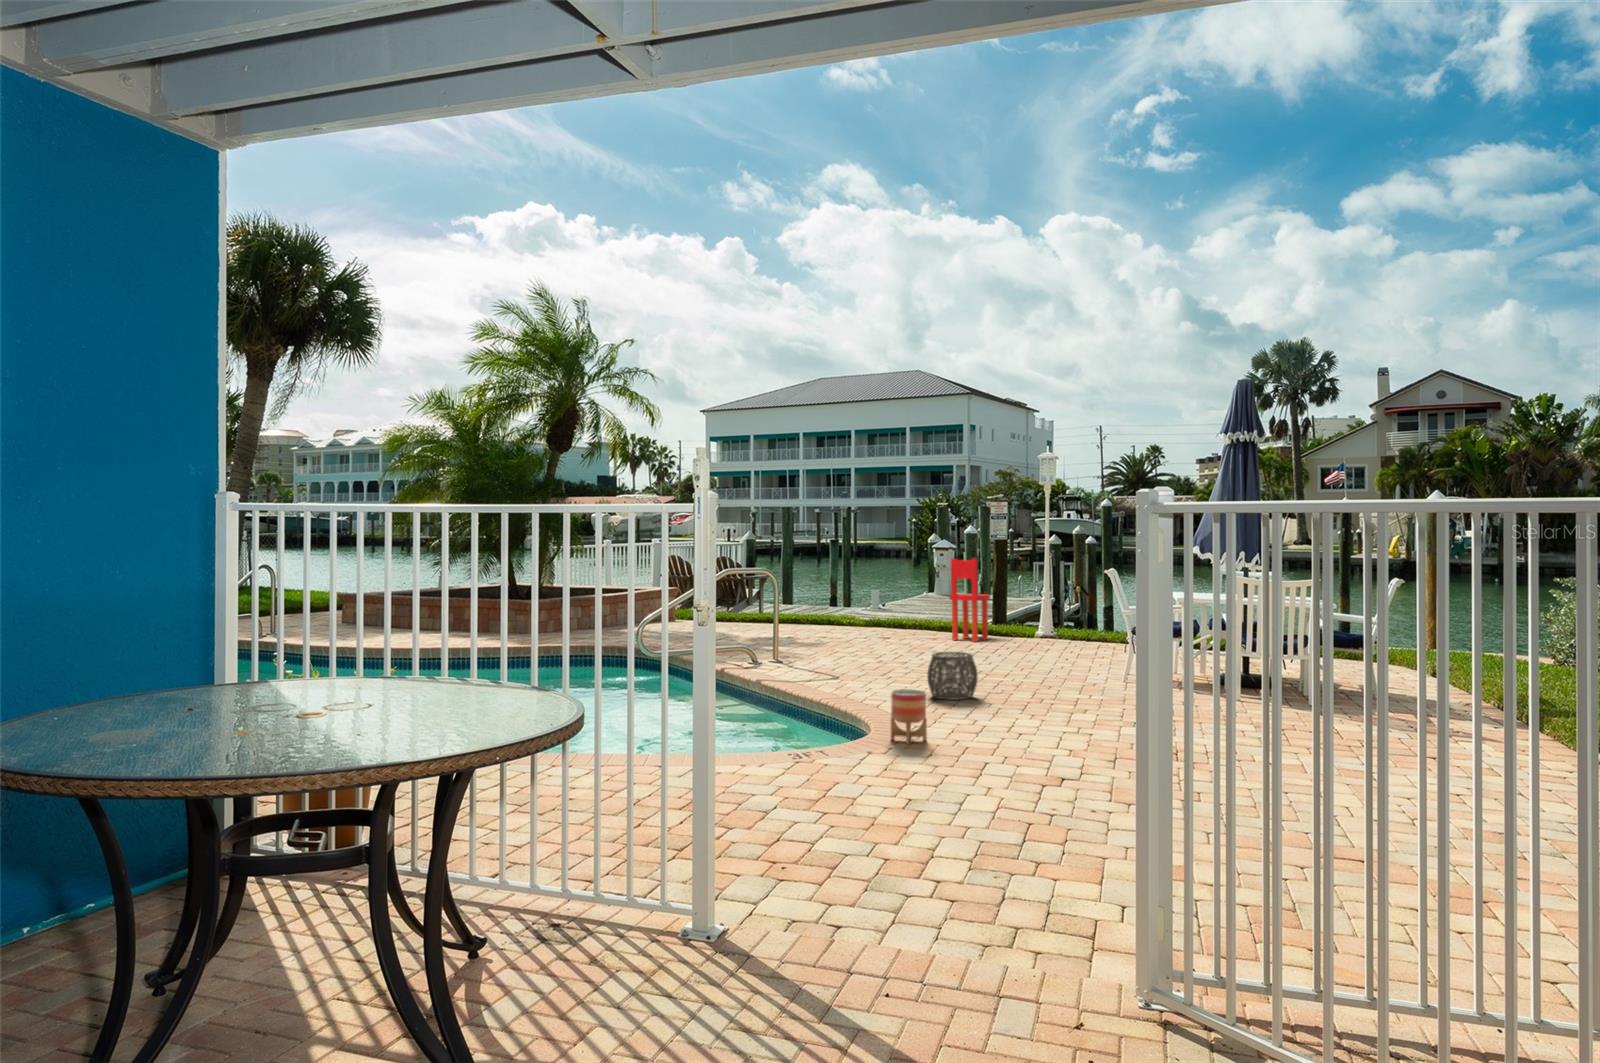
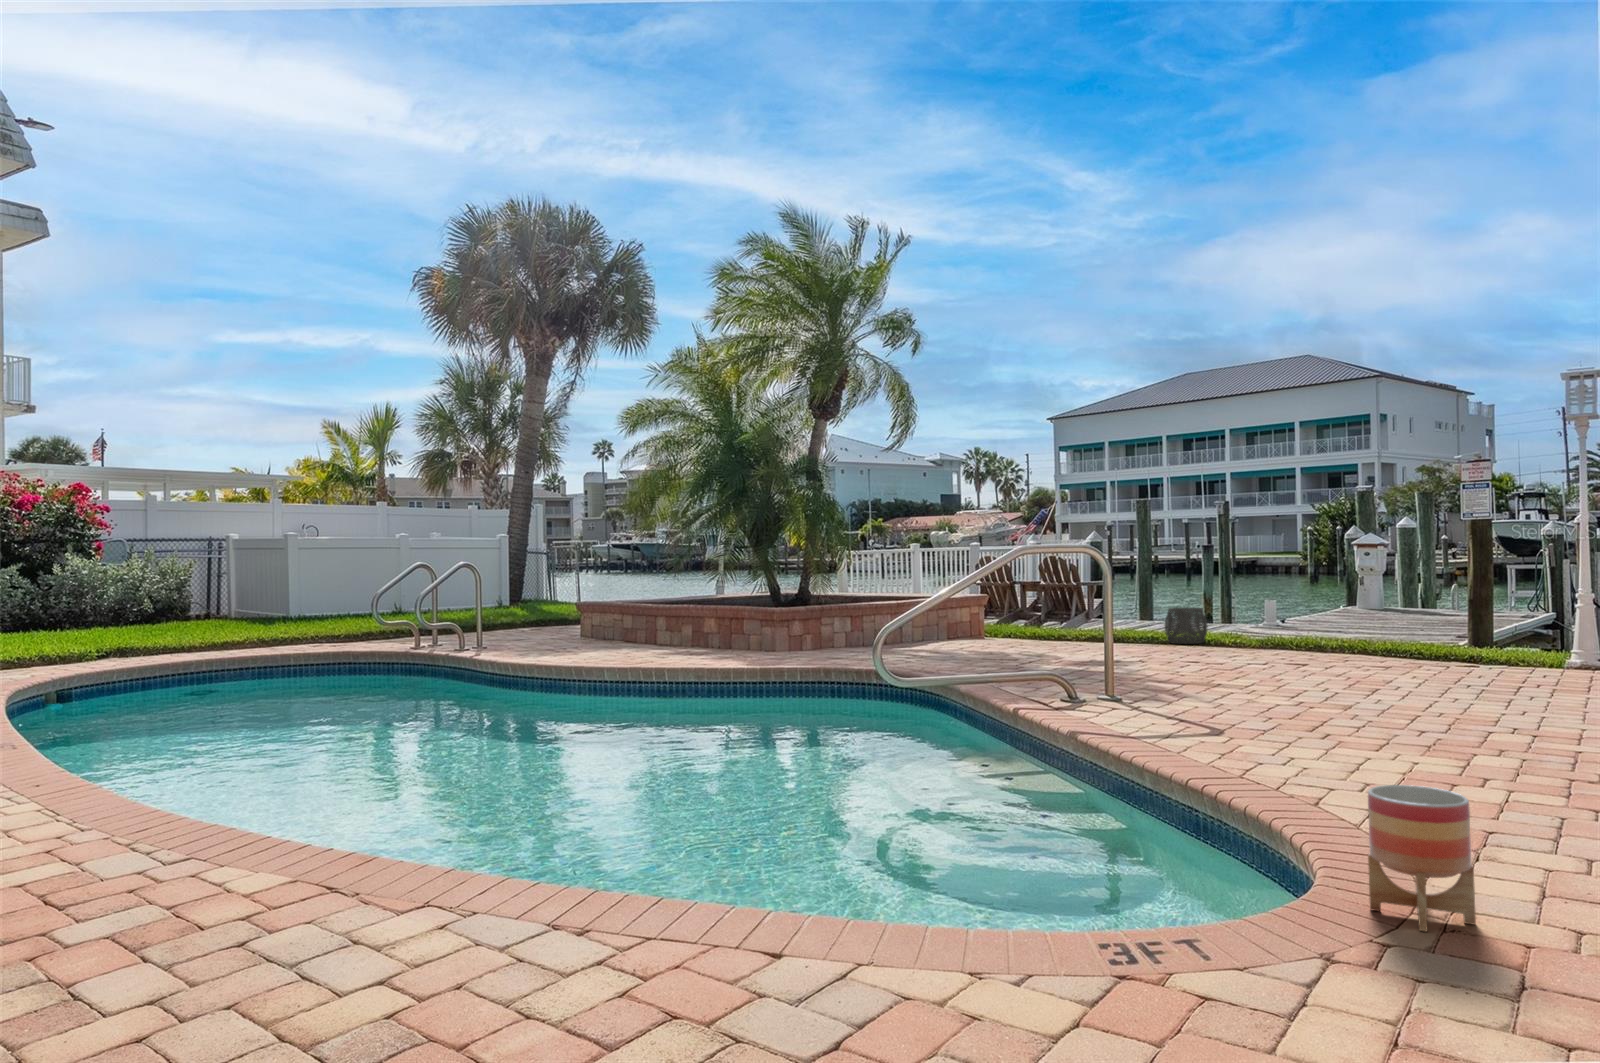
chair: present [949,558,990,642] -> none [1408,537,1485,674]
woven basket: present [927,652,978,700] -> present [1165,608,1208,644]

